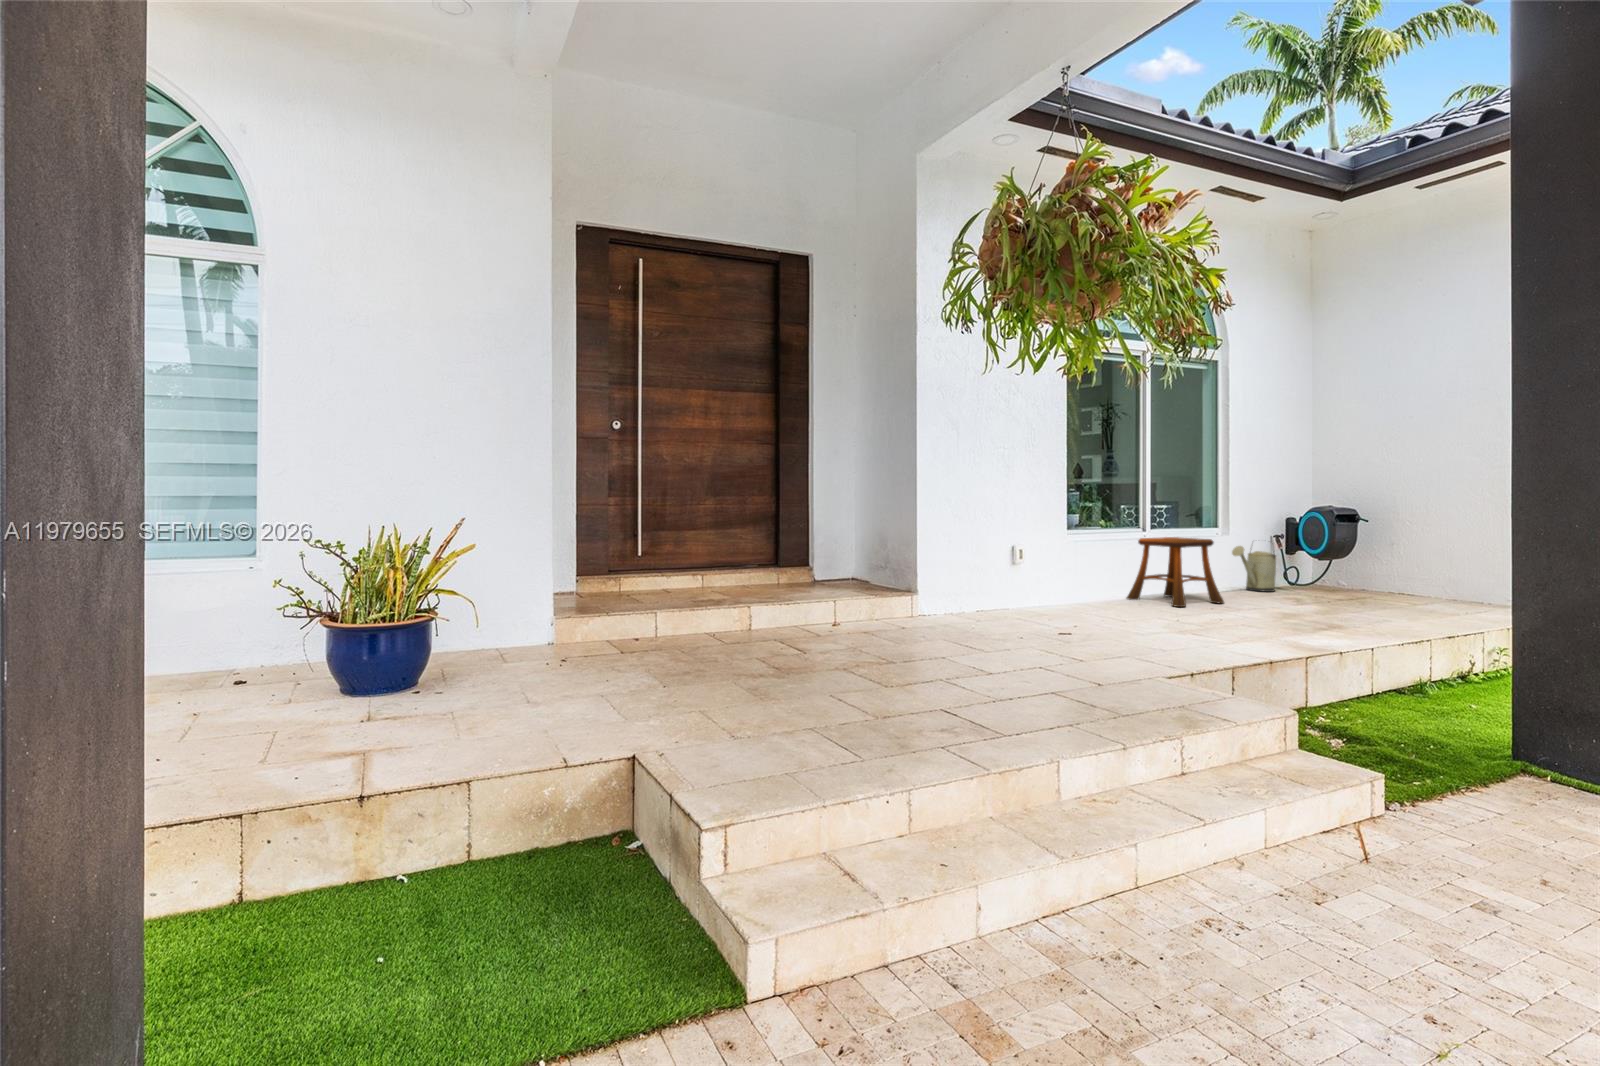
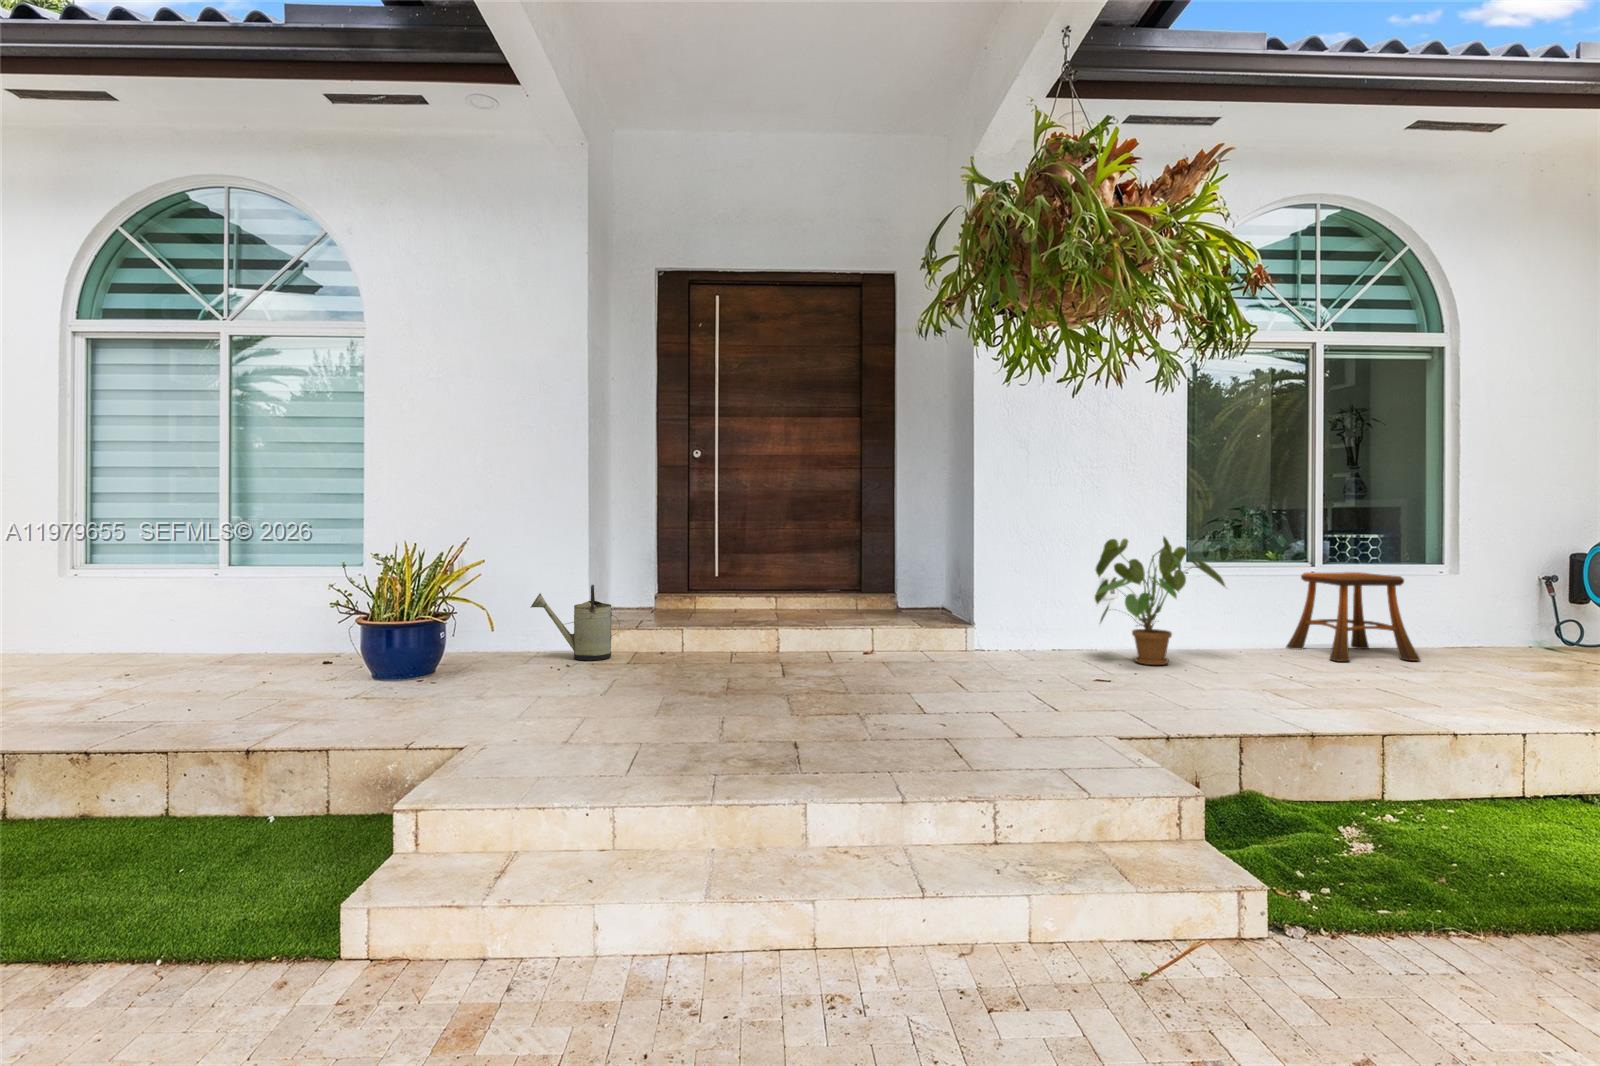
house plant: none [1008,509,1117,618] -> present [1095,536,1225,665]
watering can: present [1232,546,1276,592] -> present [531,585,613,661]

